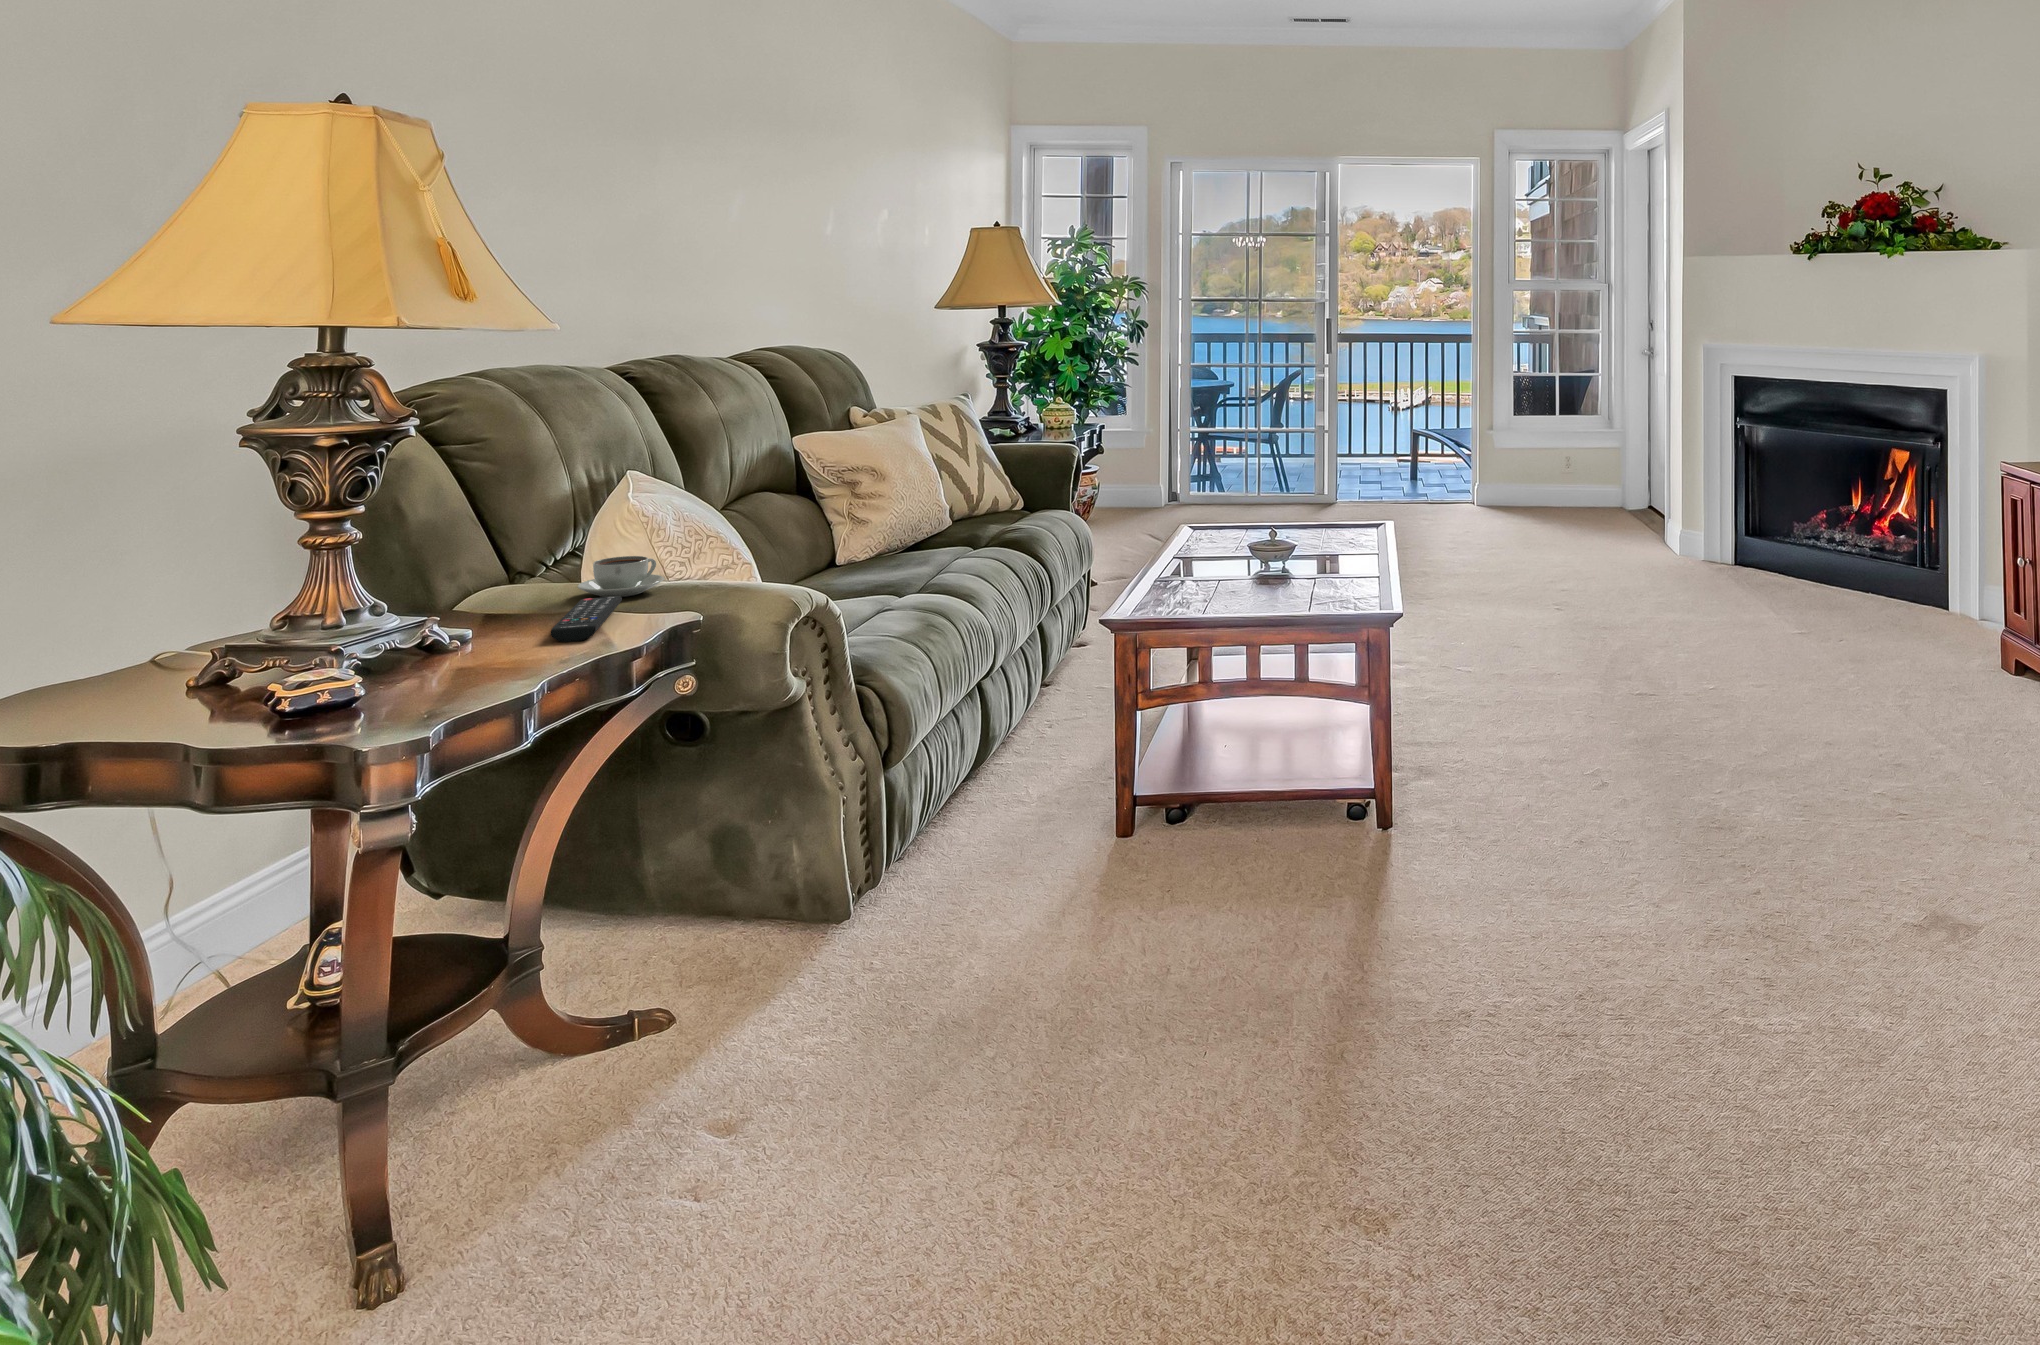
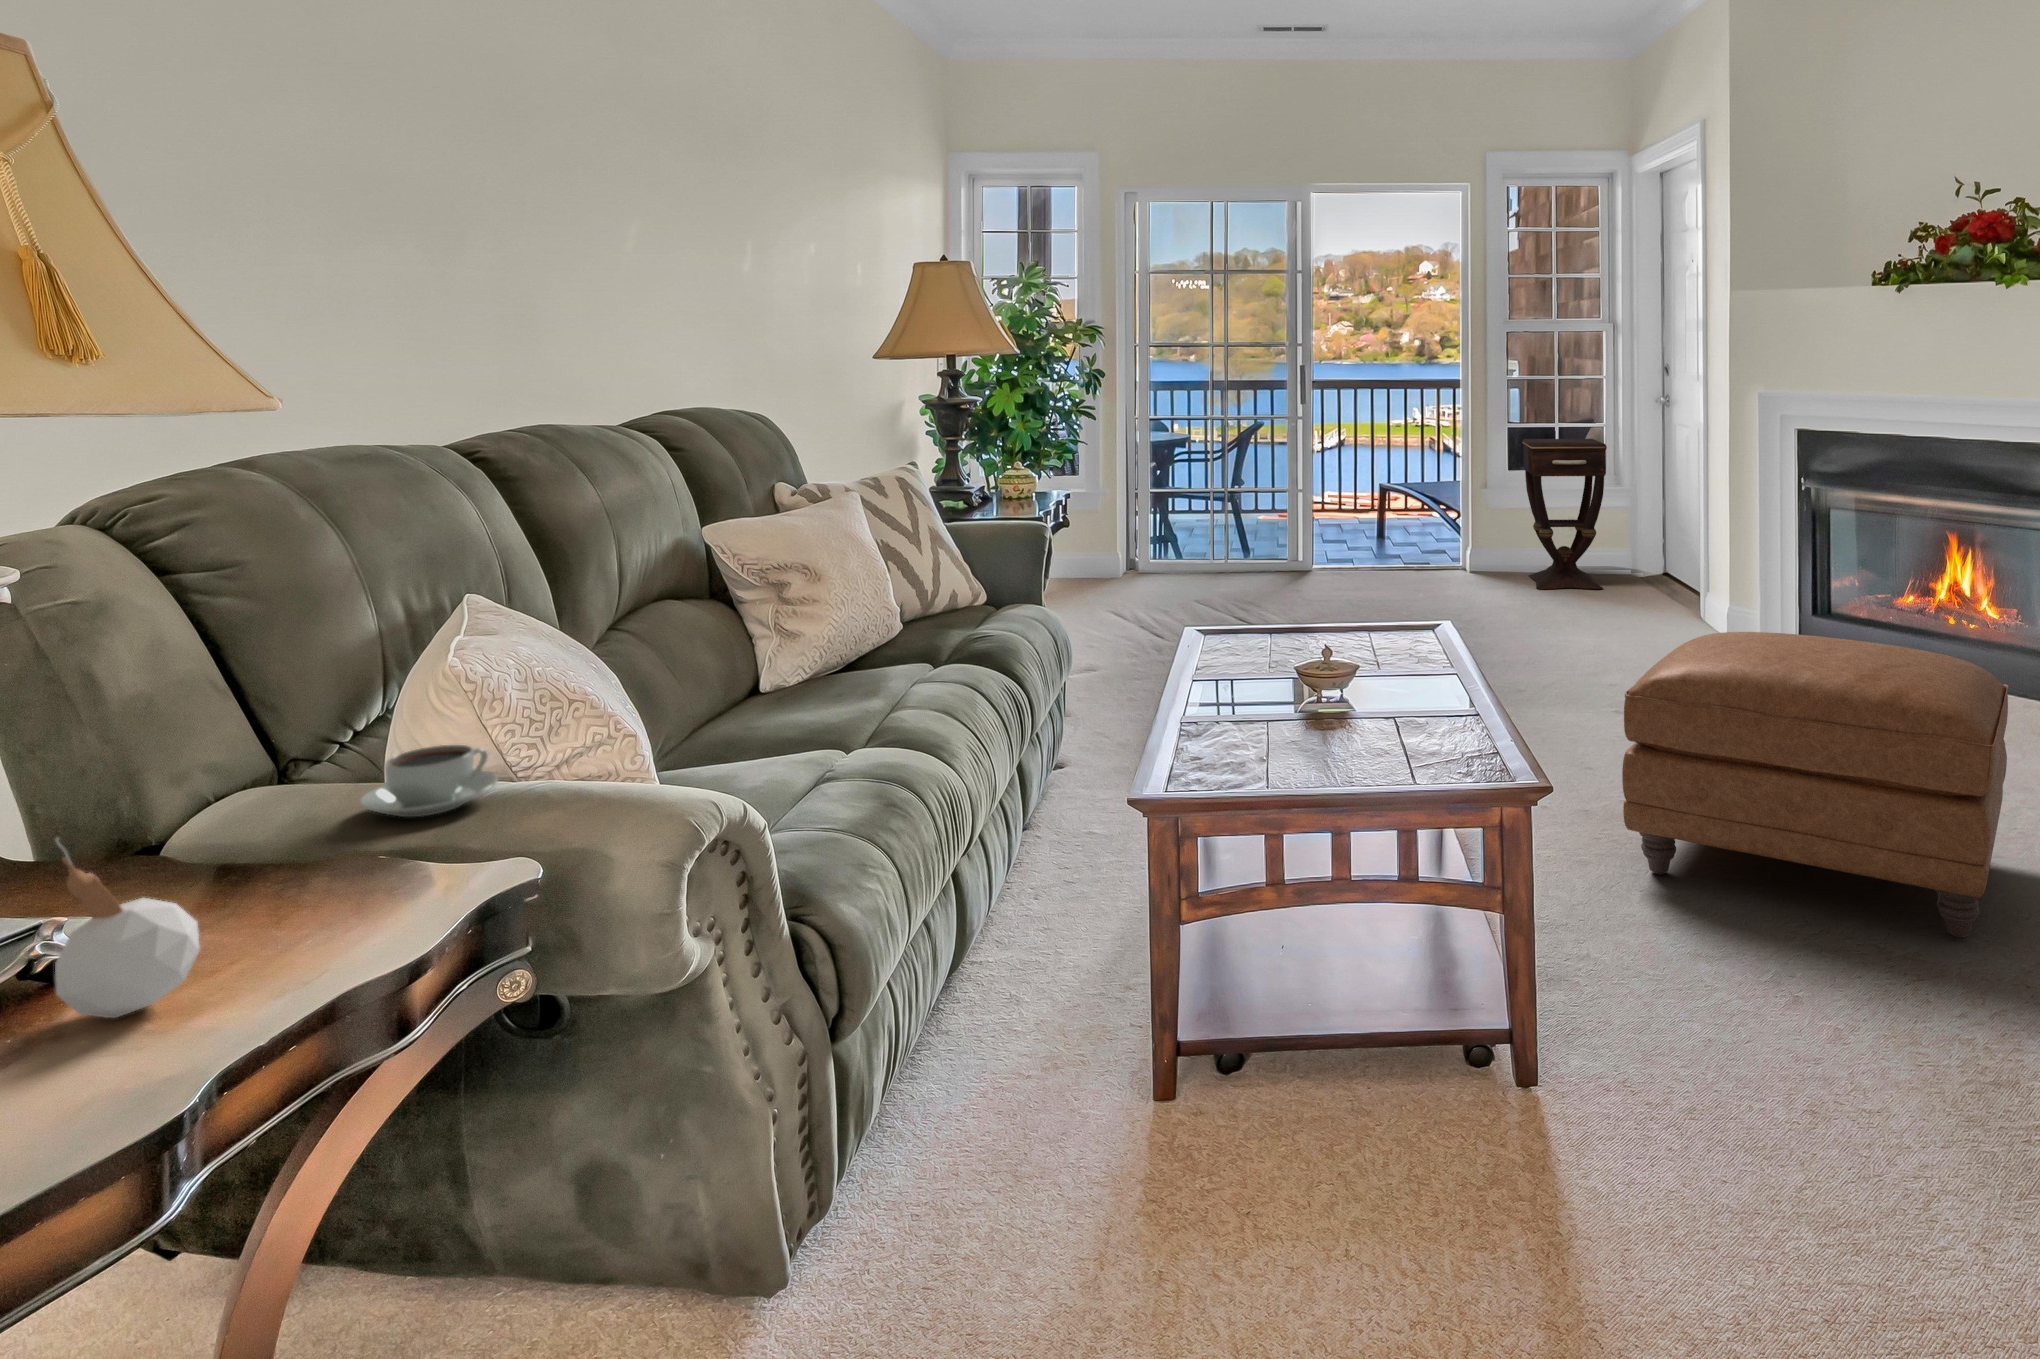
side table: none [1529,386,1600,521] -> present [1522,439,1607,589]
ottoman: none [1511,533,1817,752] -> present [1622,632,2008,938]
candle: none [450,562,525,661] -> present [55,838,200,1018]
remote control: present [551,596,622,642] -> none [264,830,418,949]

